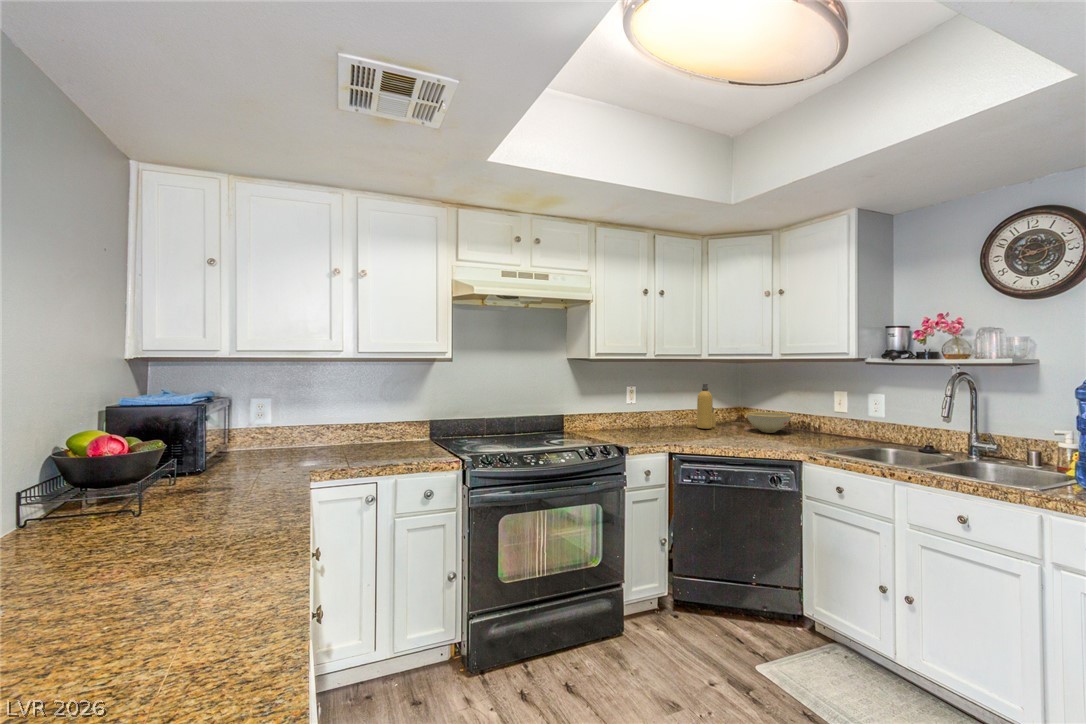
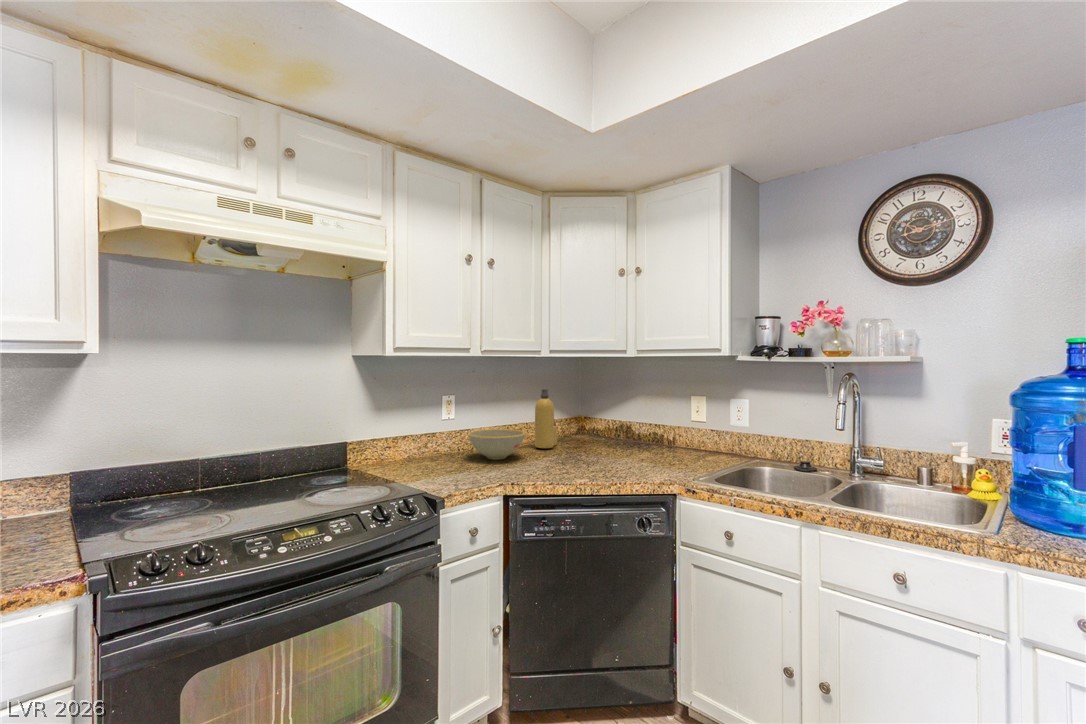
bowl: present [747,412,791,433] -> present [468,429,525,460]

